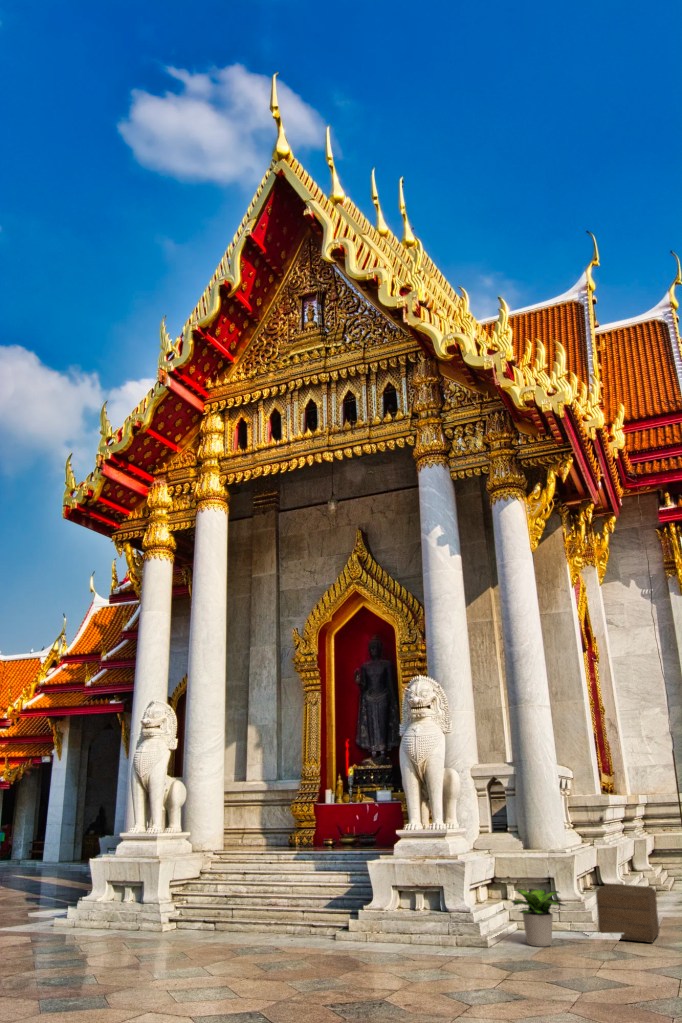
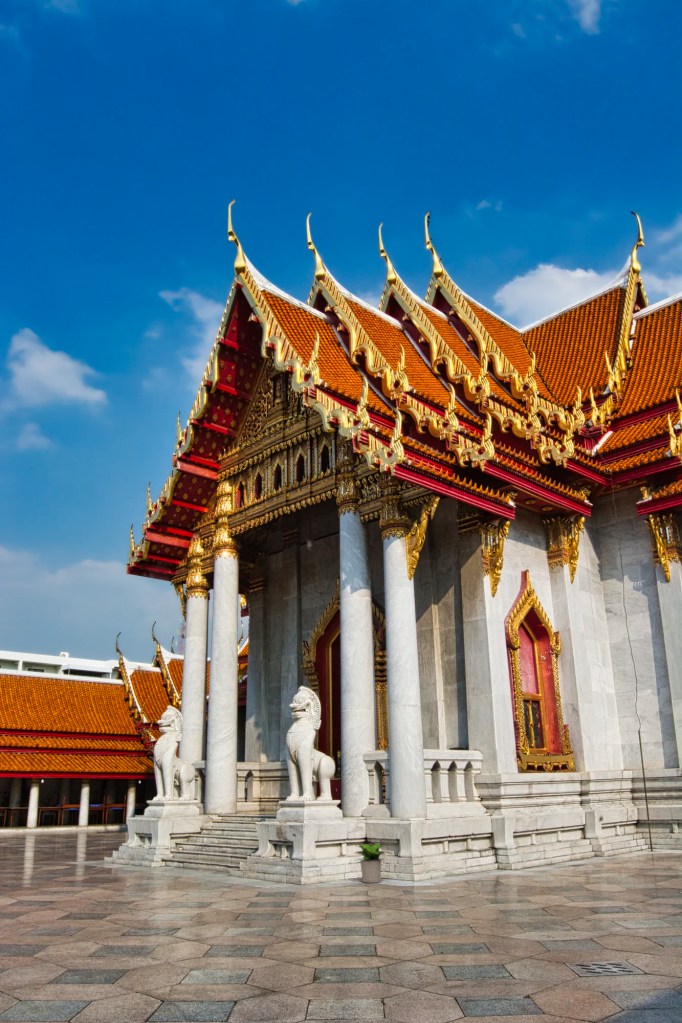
wooden crate: present [596,884,659,943] -> none [427,841,485,882]

